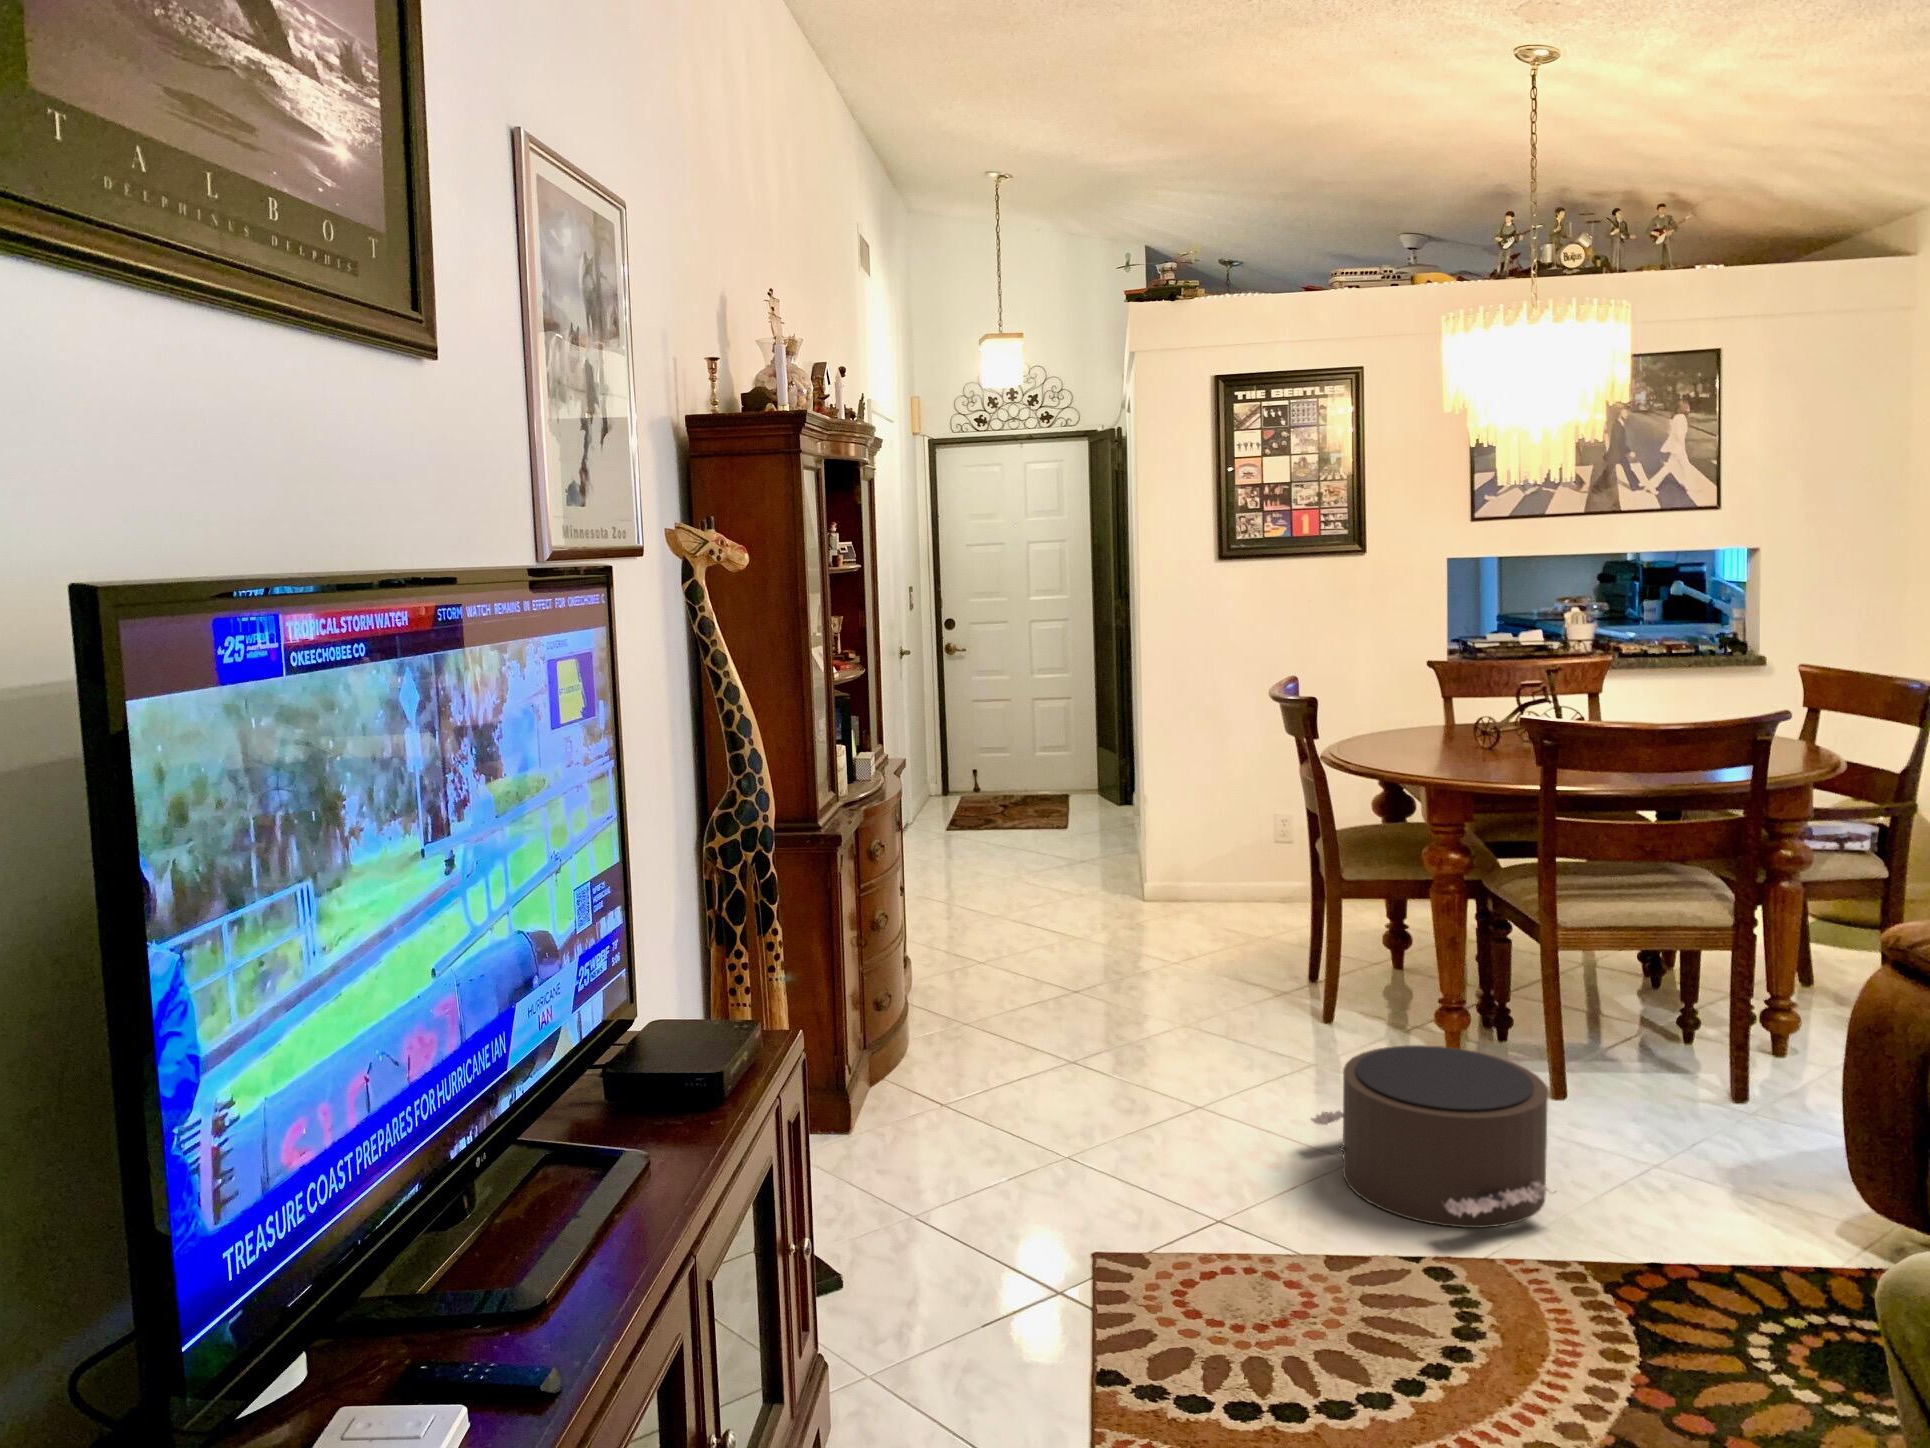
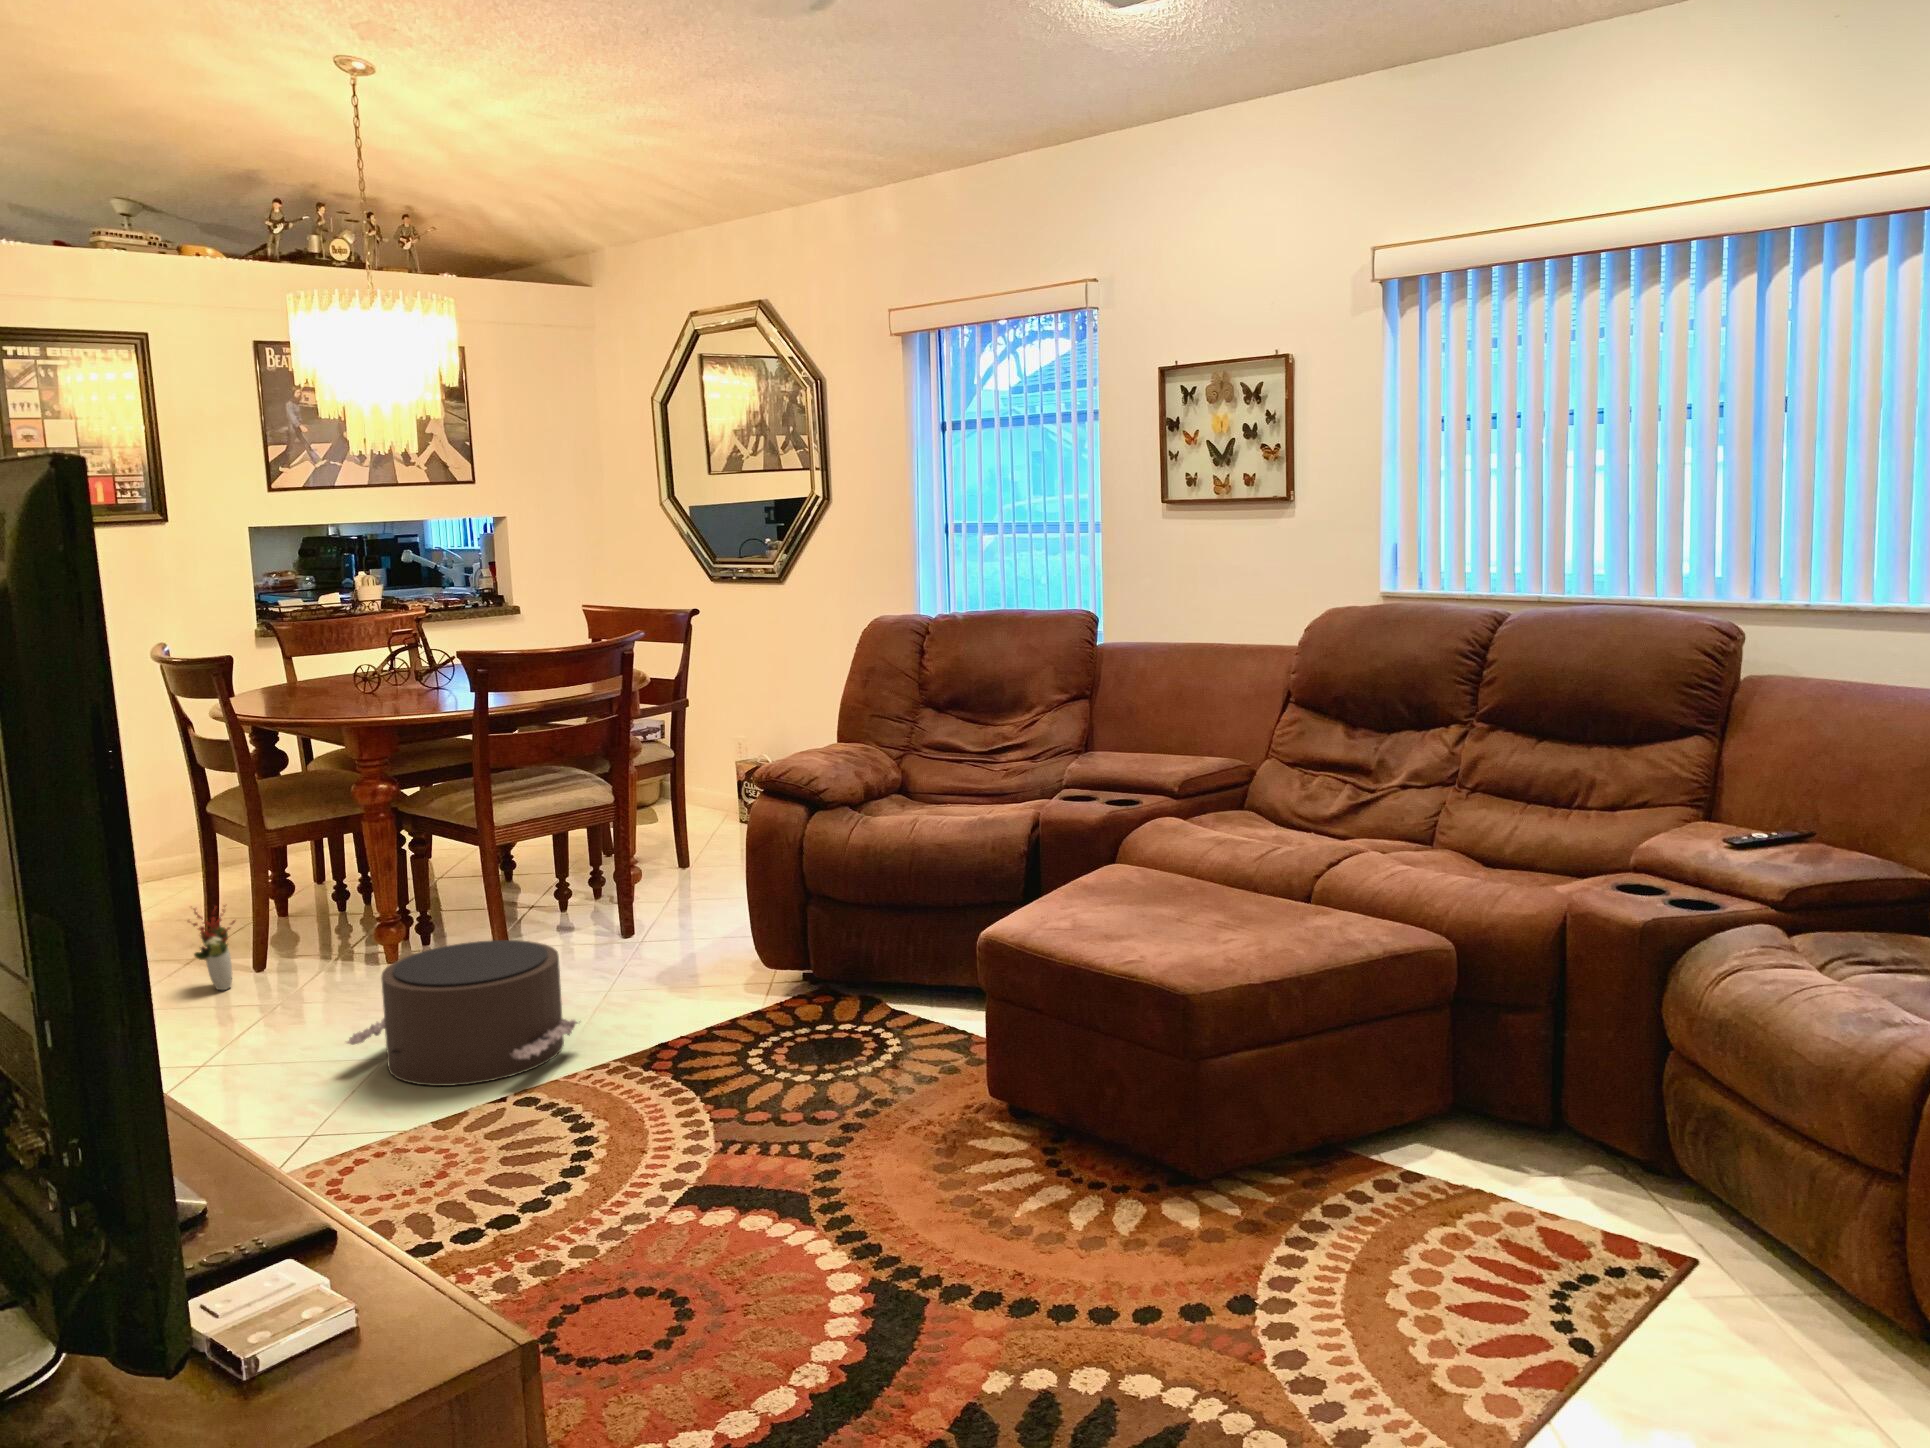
decorative plant: none [1270,929,1311,1017] -> present [188,907,235,990]

